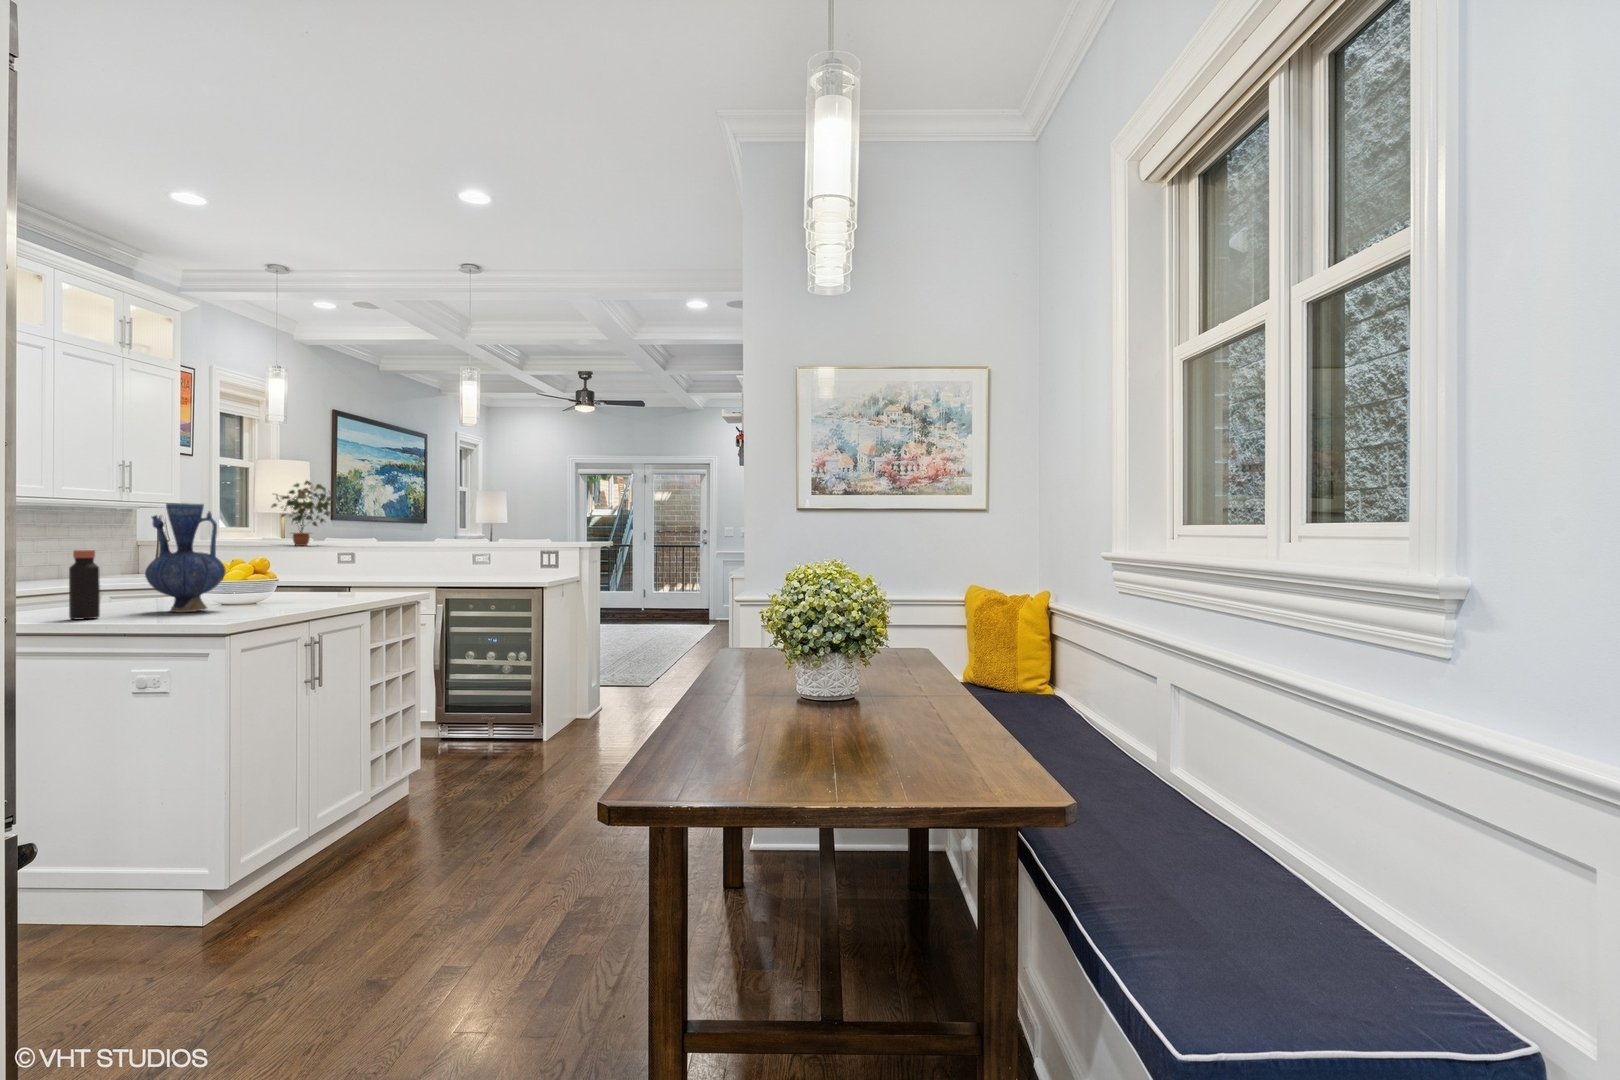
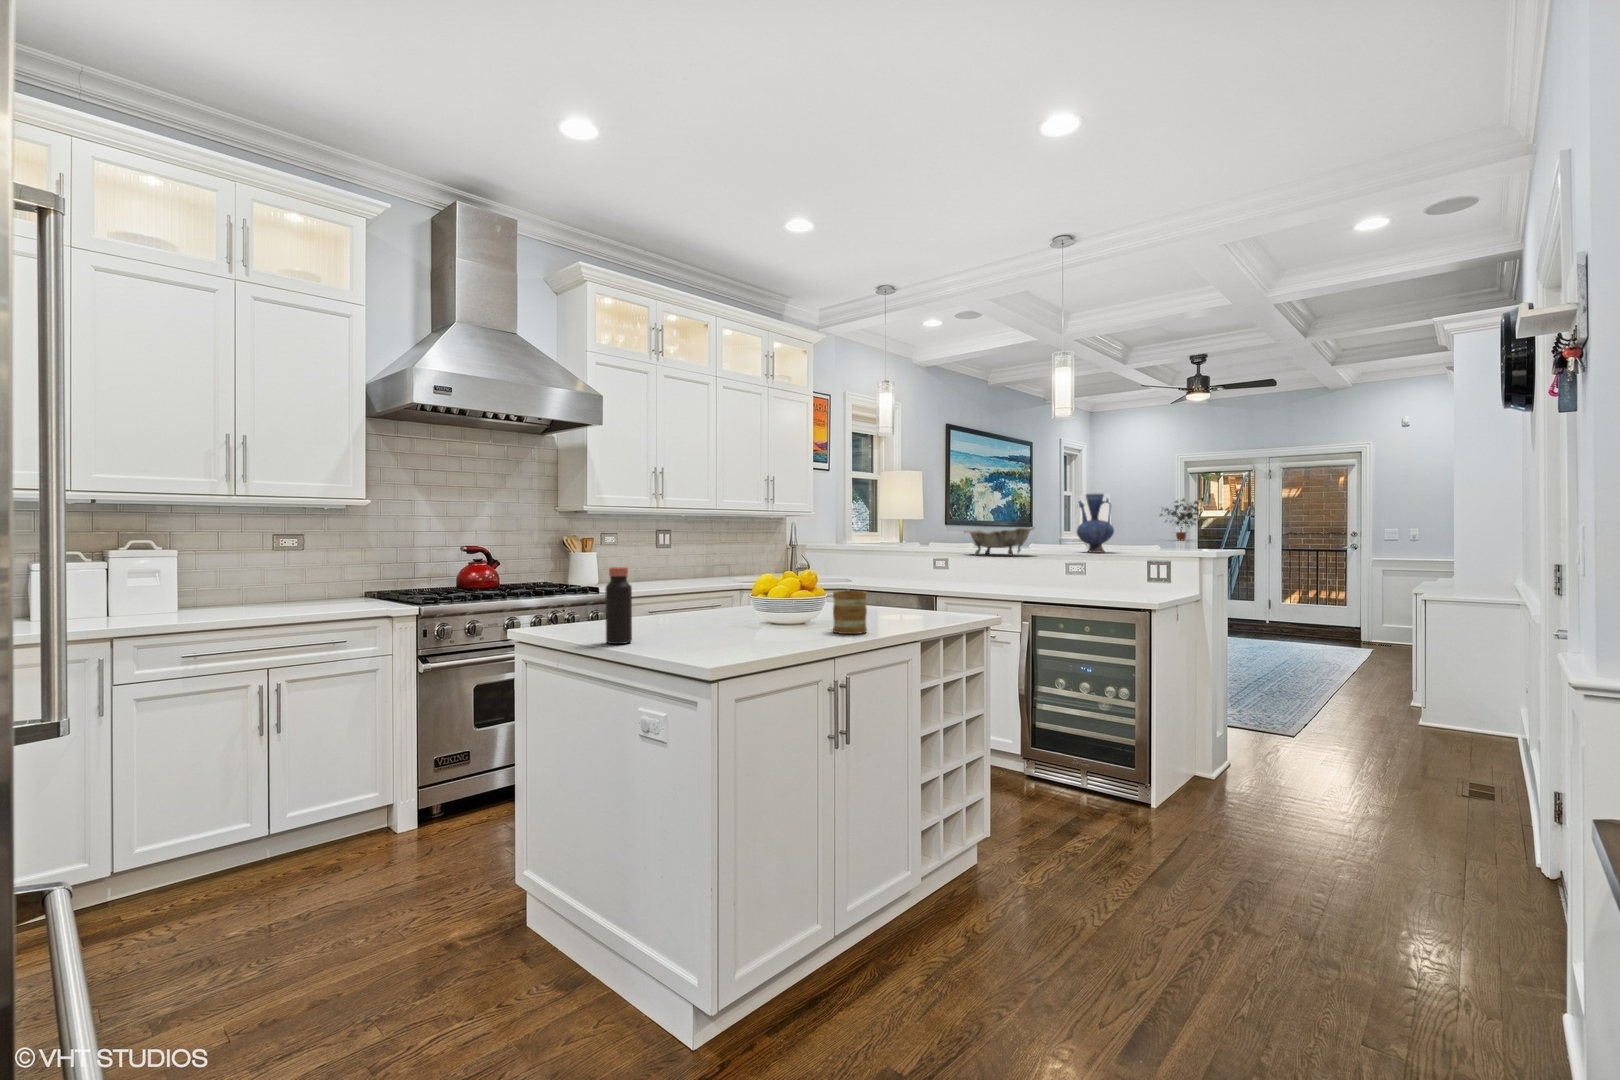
potted plant: present [272,481,333,546] -> present [1160,499,1203,540]
vase: present [145,503,226,612] -> present [1077,493,1114,553]
decorative bowl: none [375,522,446,548] -> present [965,527,1034,556]
mug: none [292,570,324,605] -> present [833,591,867,634]

